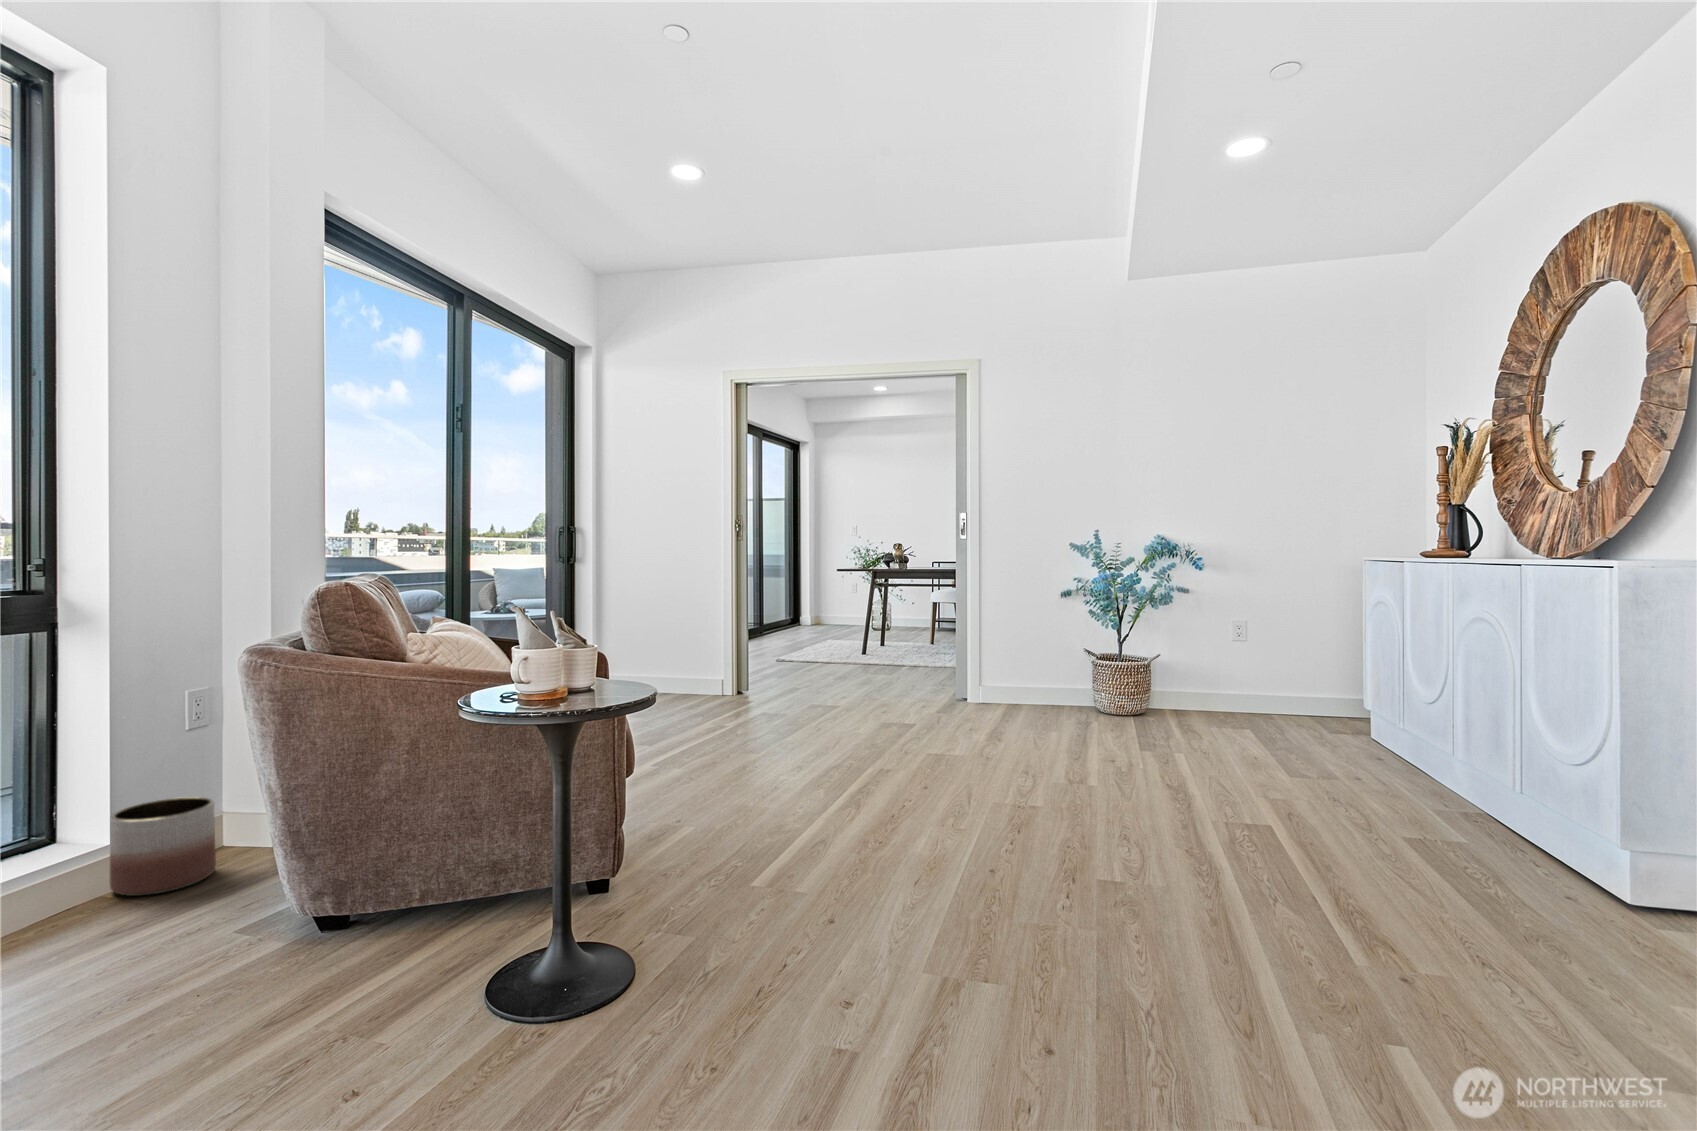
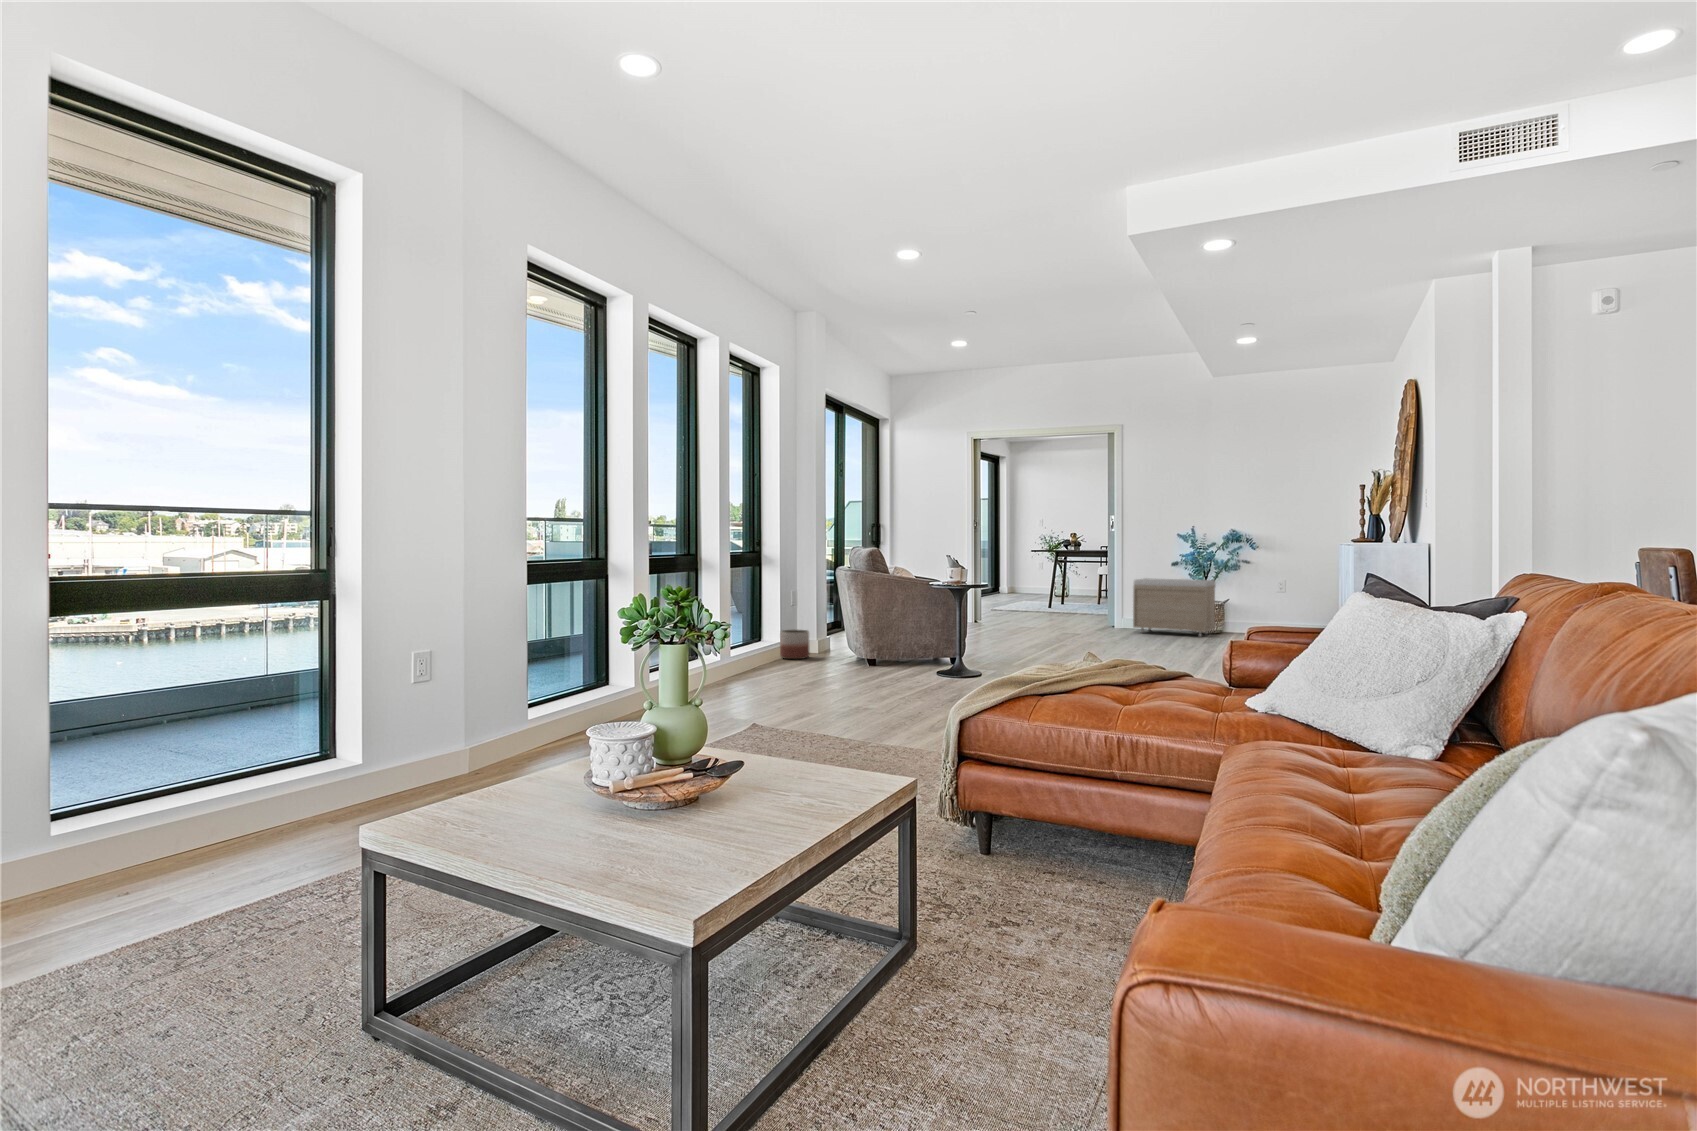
storage bench: none [1003,618,1135,723] -> present [1133,578,1216,637]

